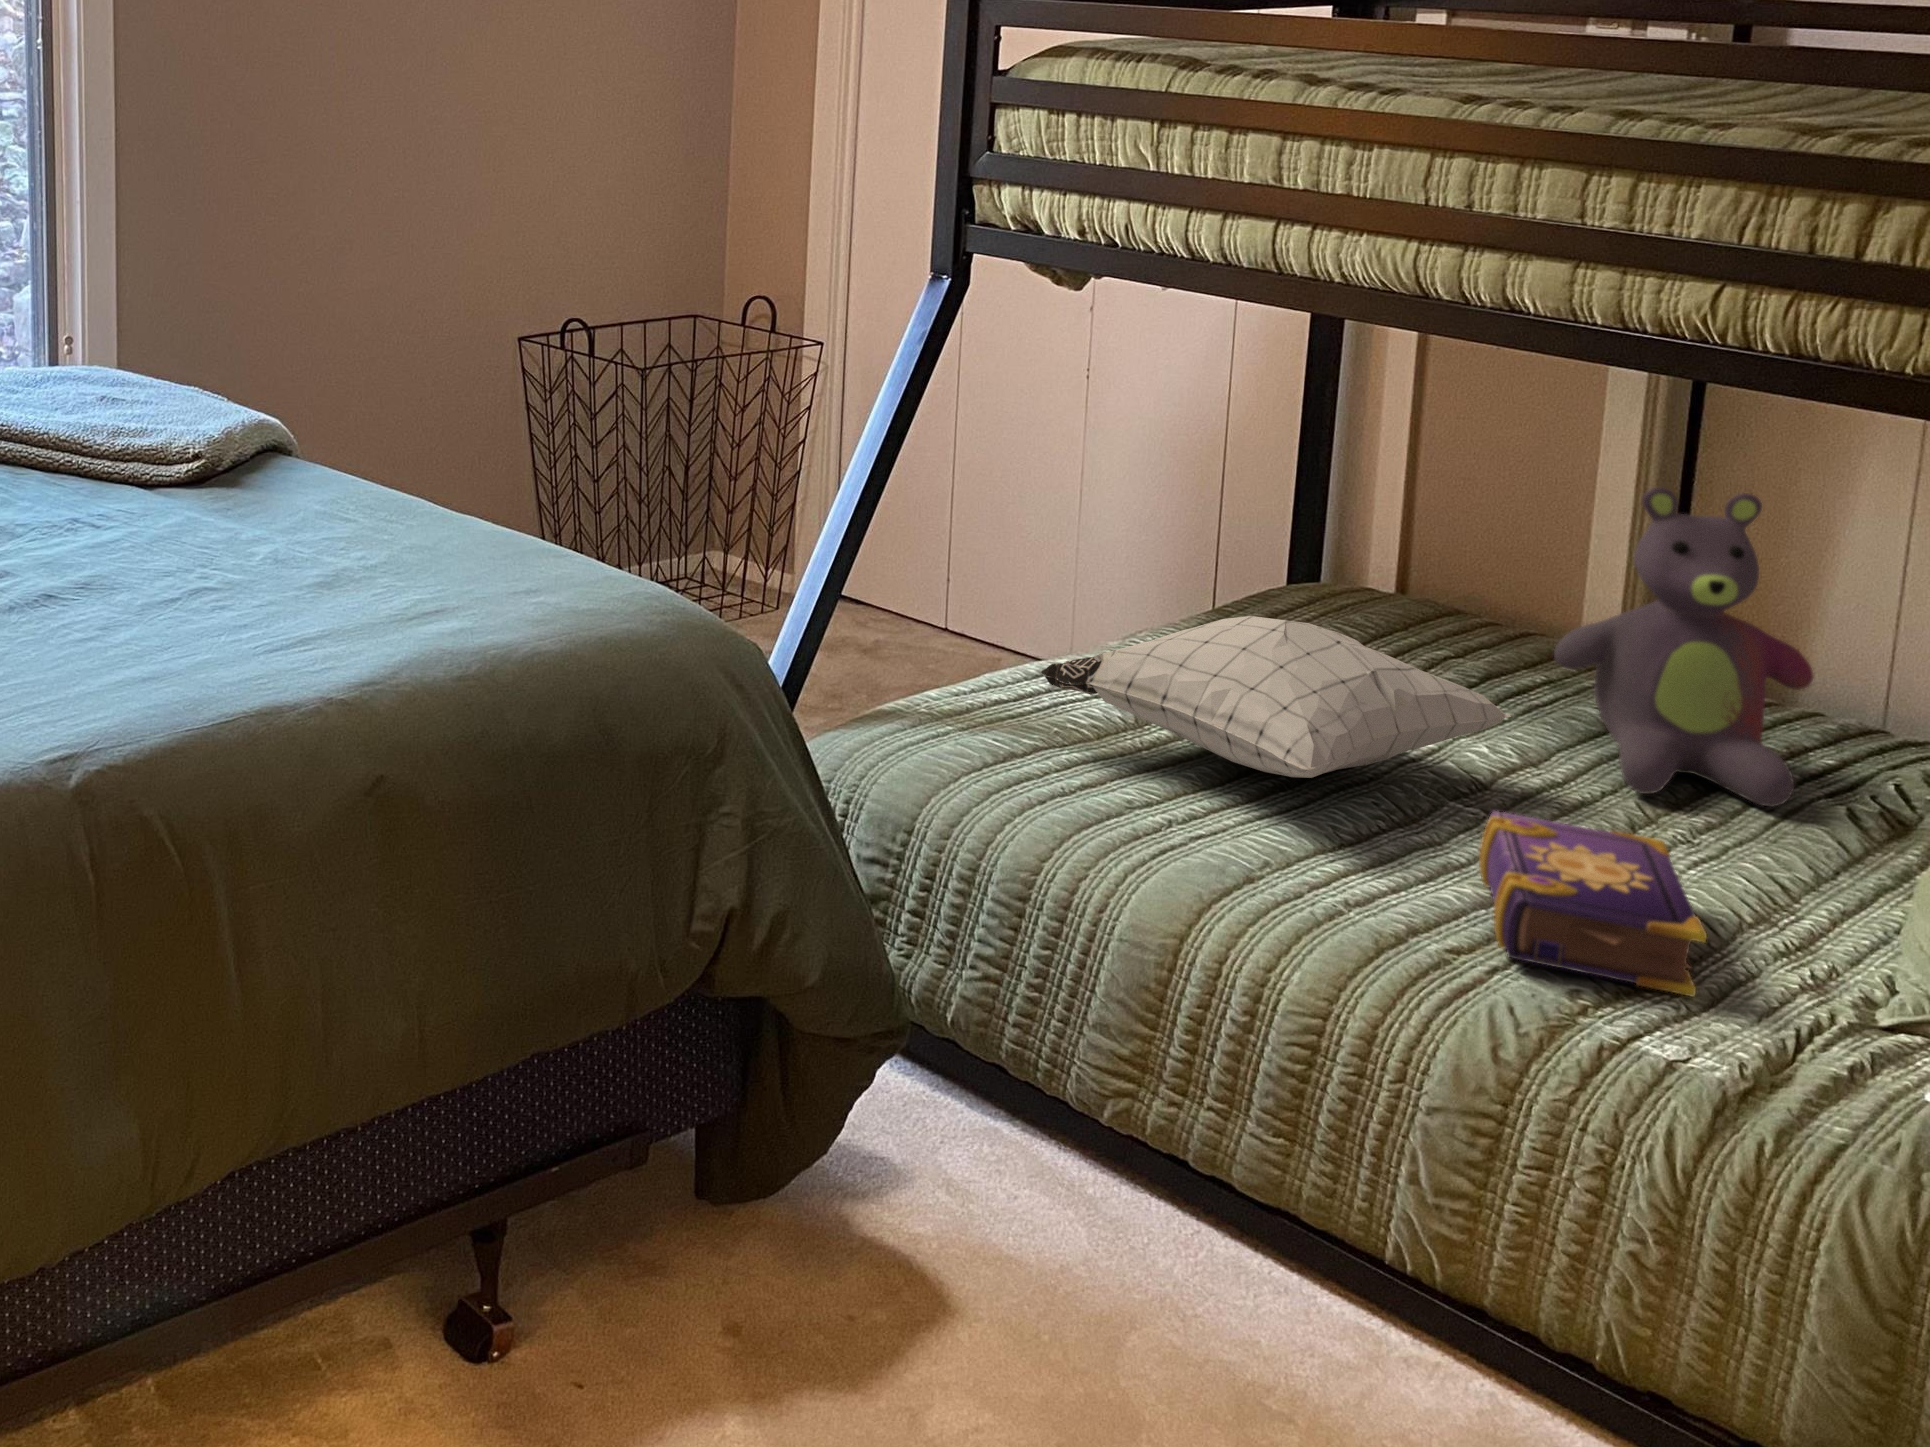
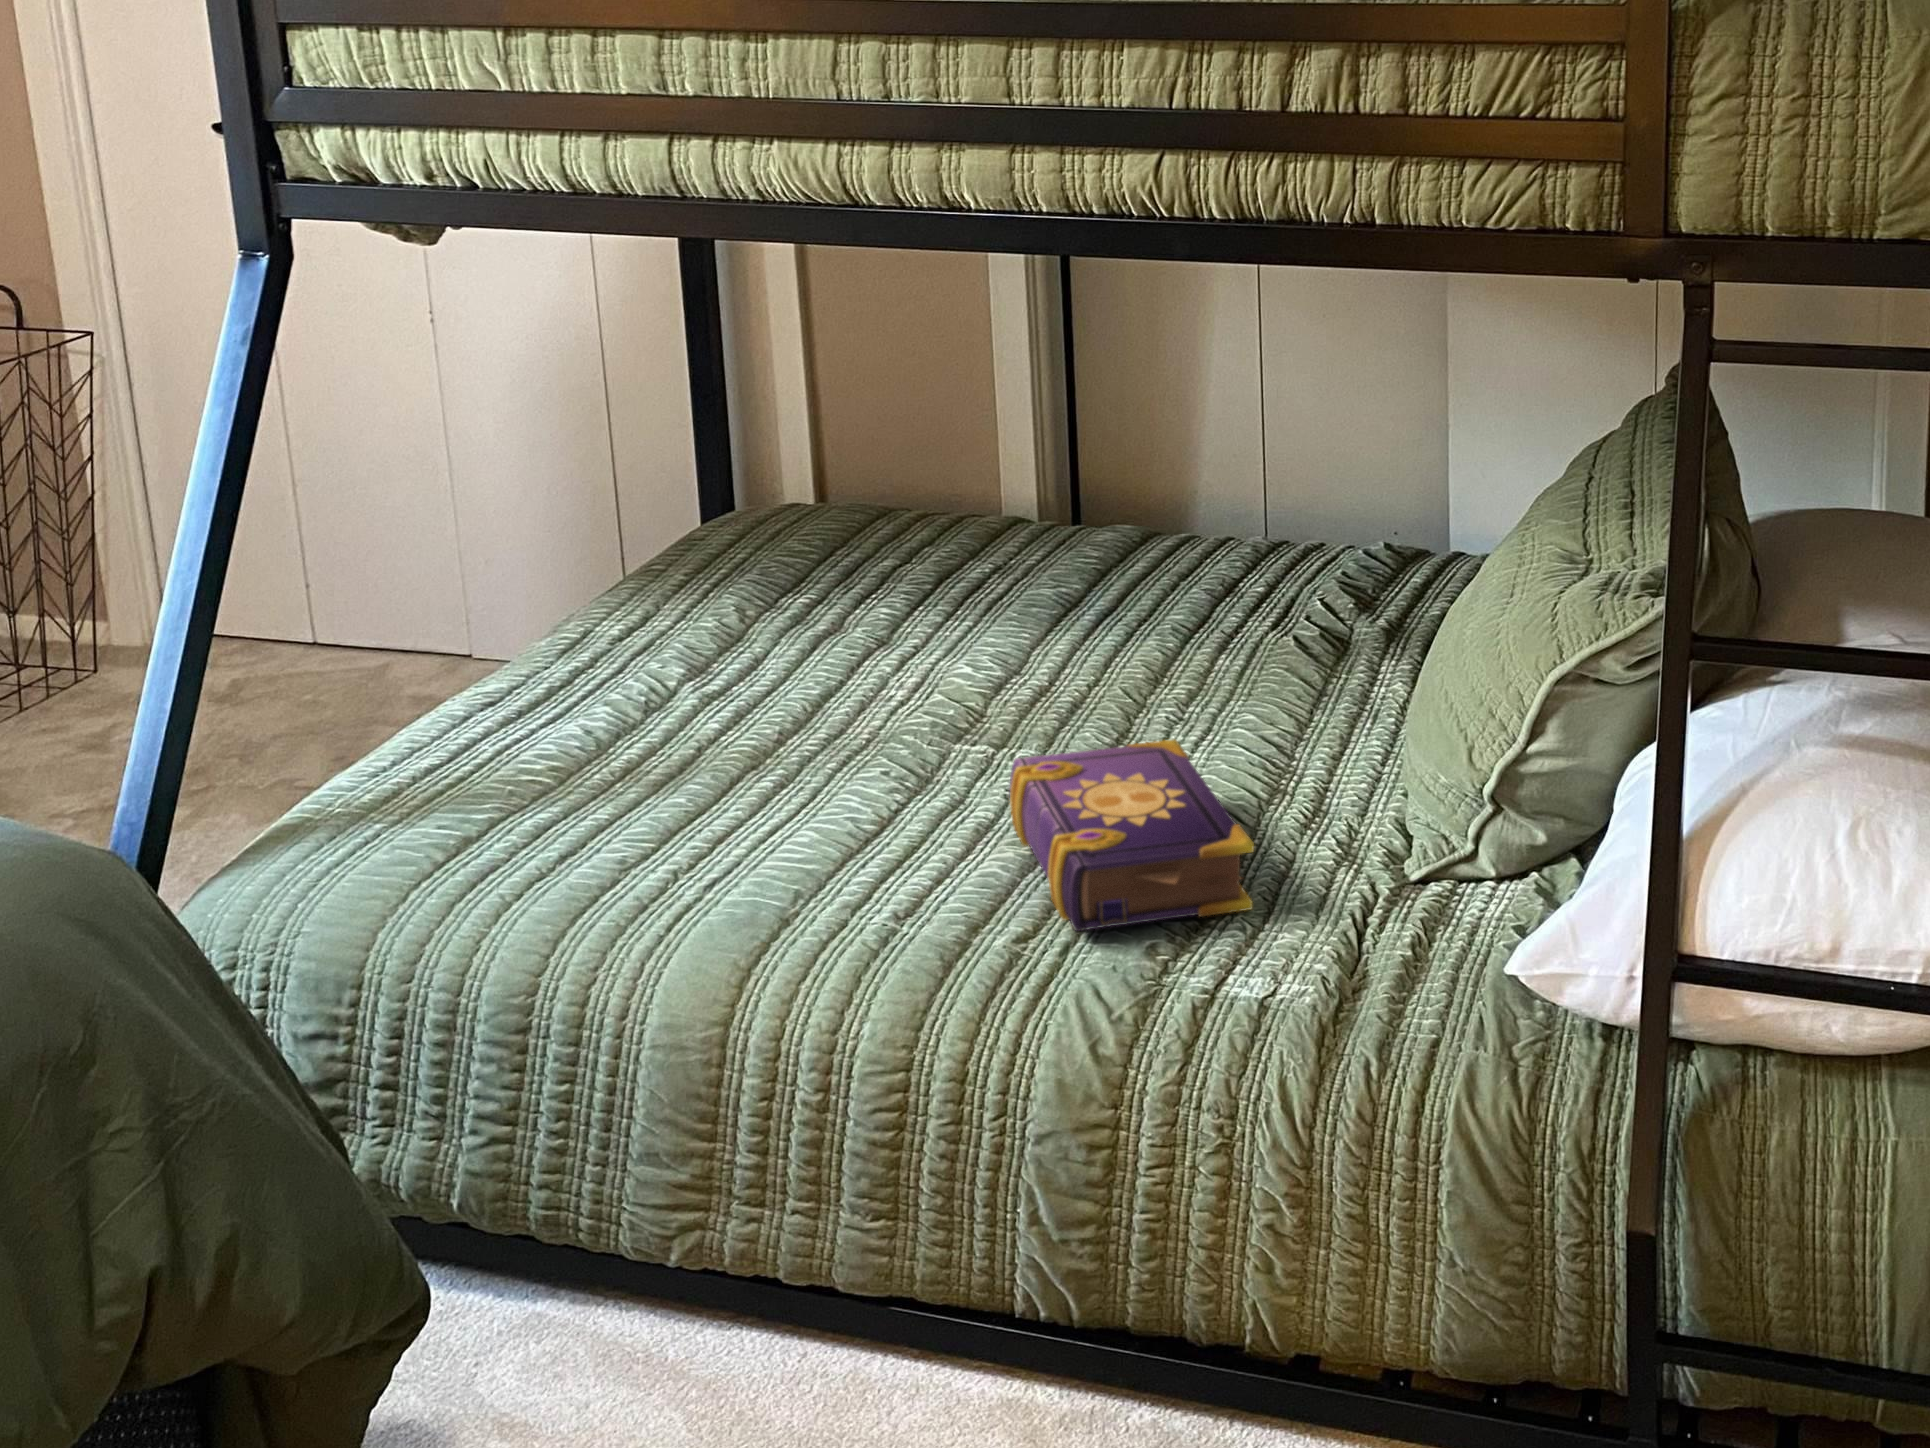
stuffed bear: present [1554,487,1813,807] -> none [1015,348,1252,679]
pillow: present [1041,616,1511,778] -> none [478,589,996,780]

